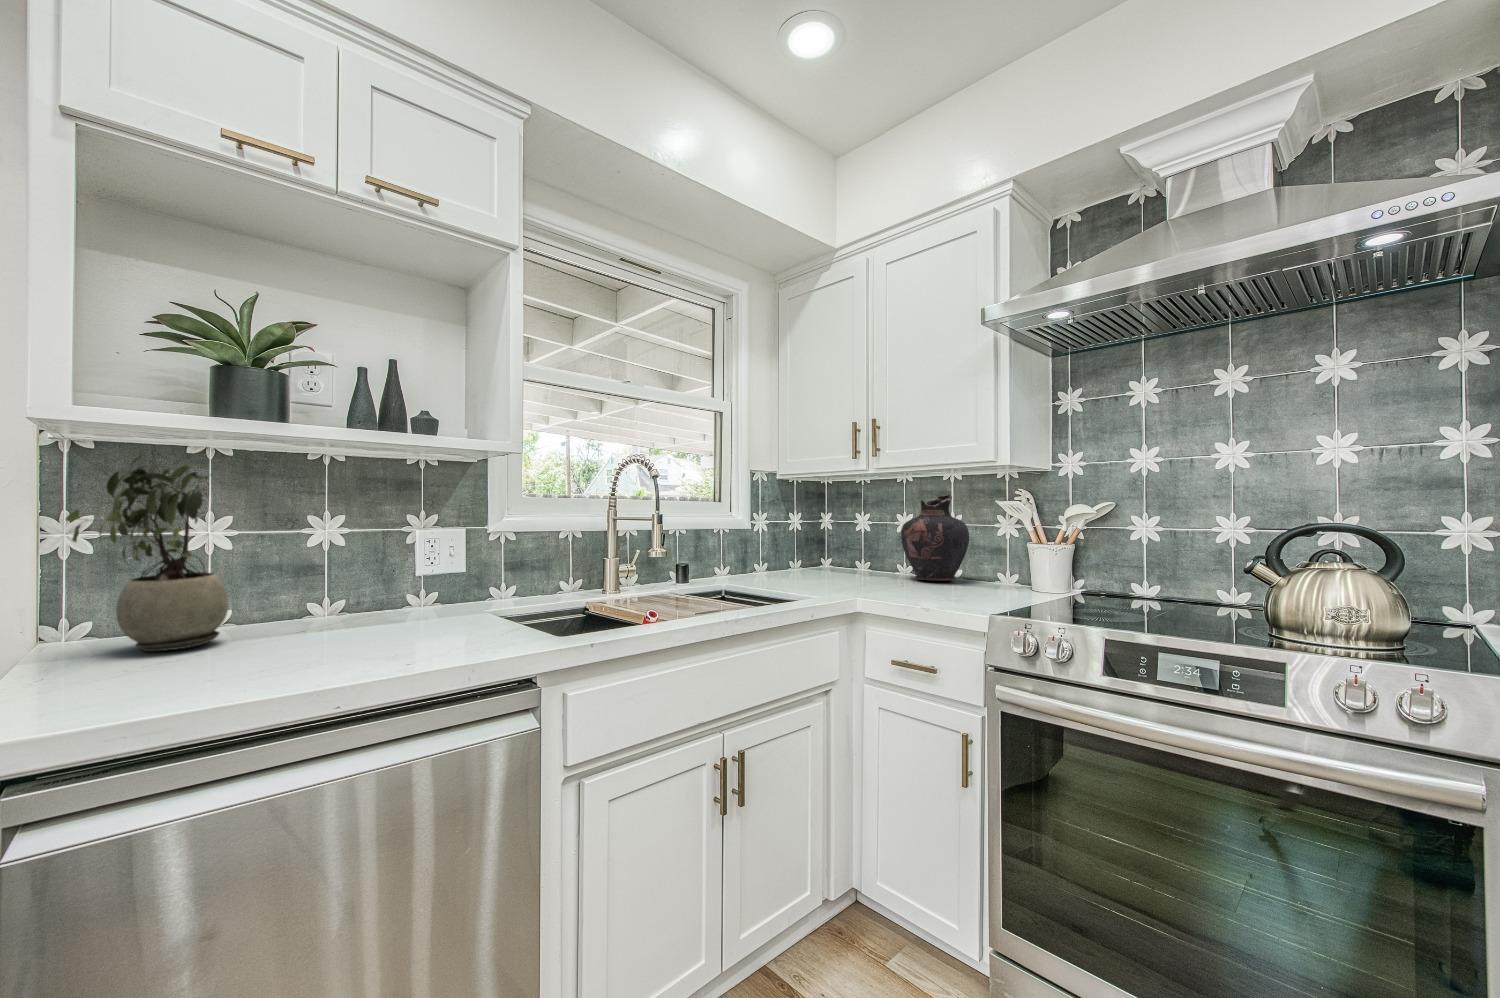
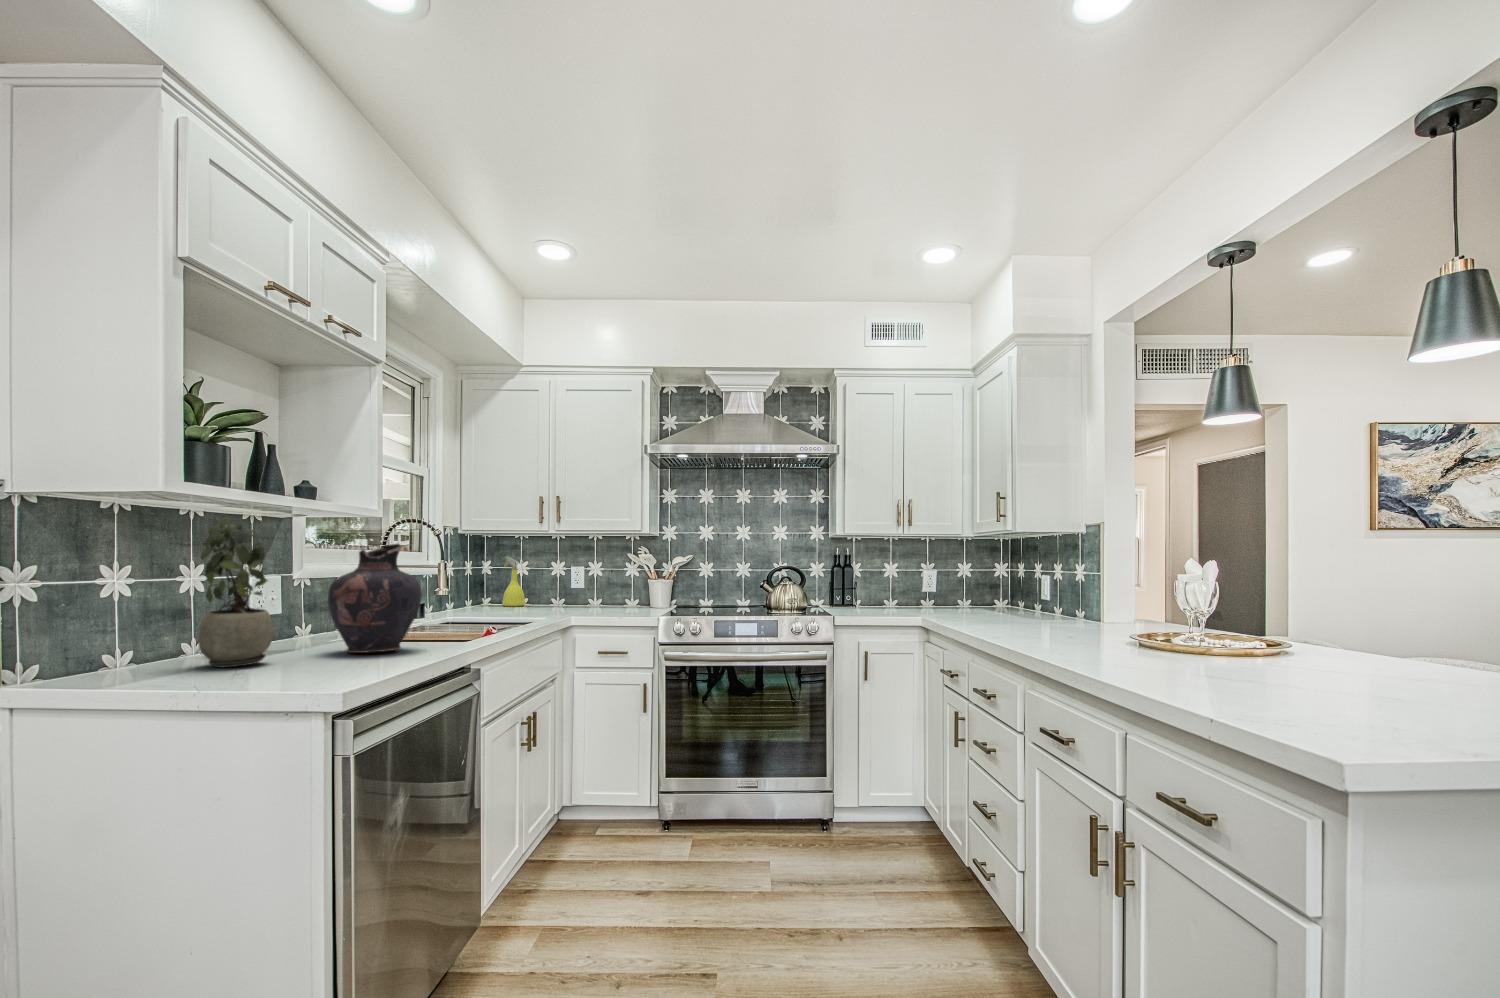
vase: present [901,495,969,580] -> present [328,544,422,653]
spray bottle: none [833,507,862,571] -> present [502,557,525,607]

